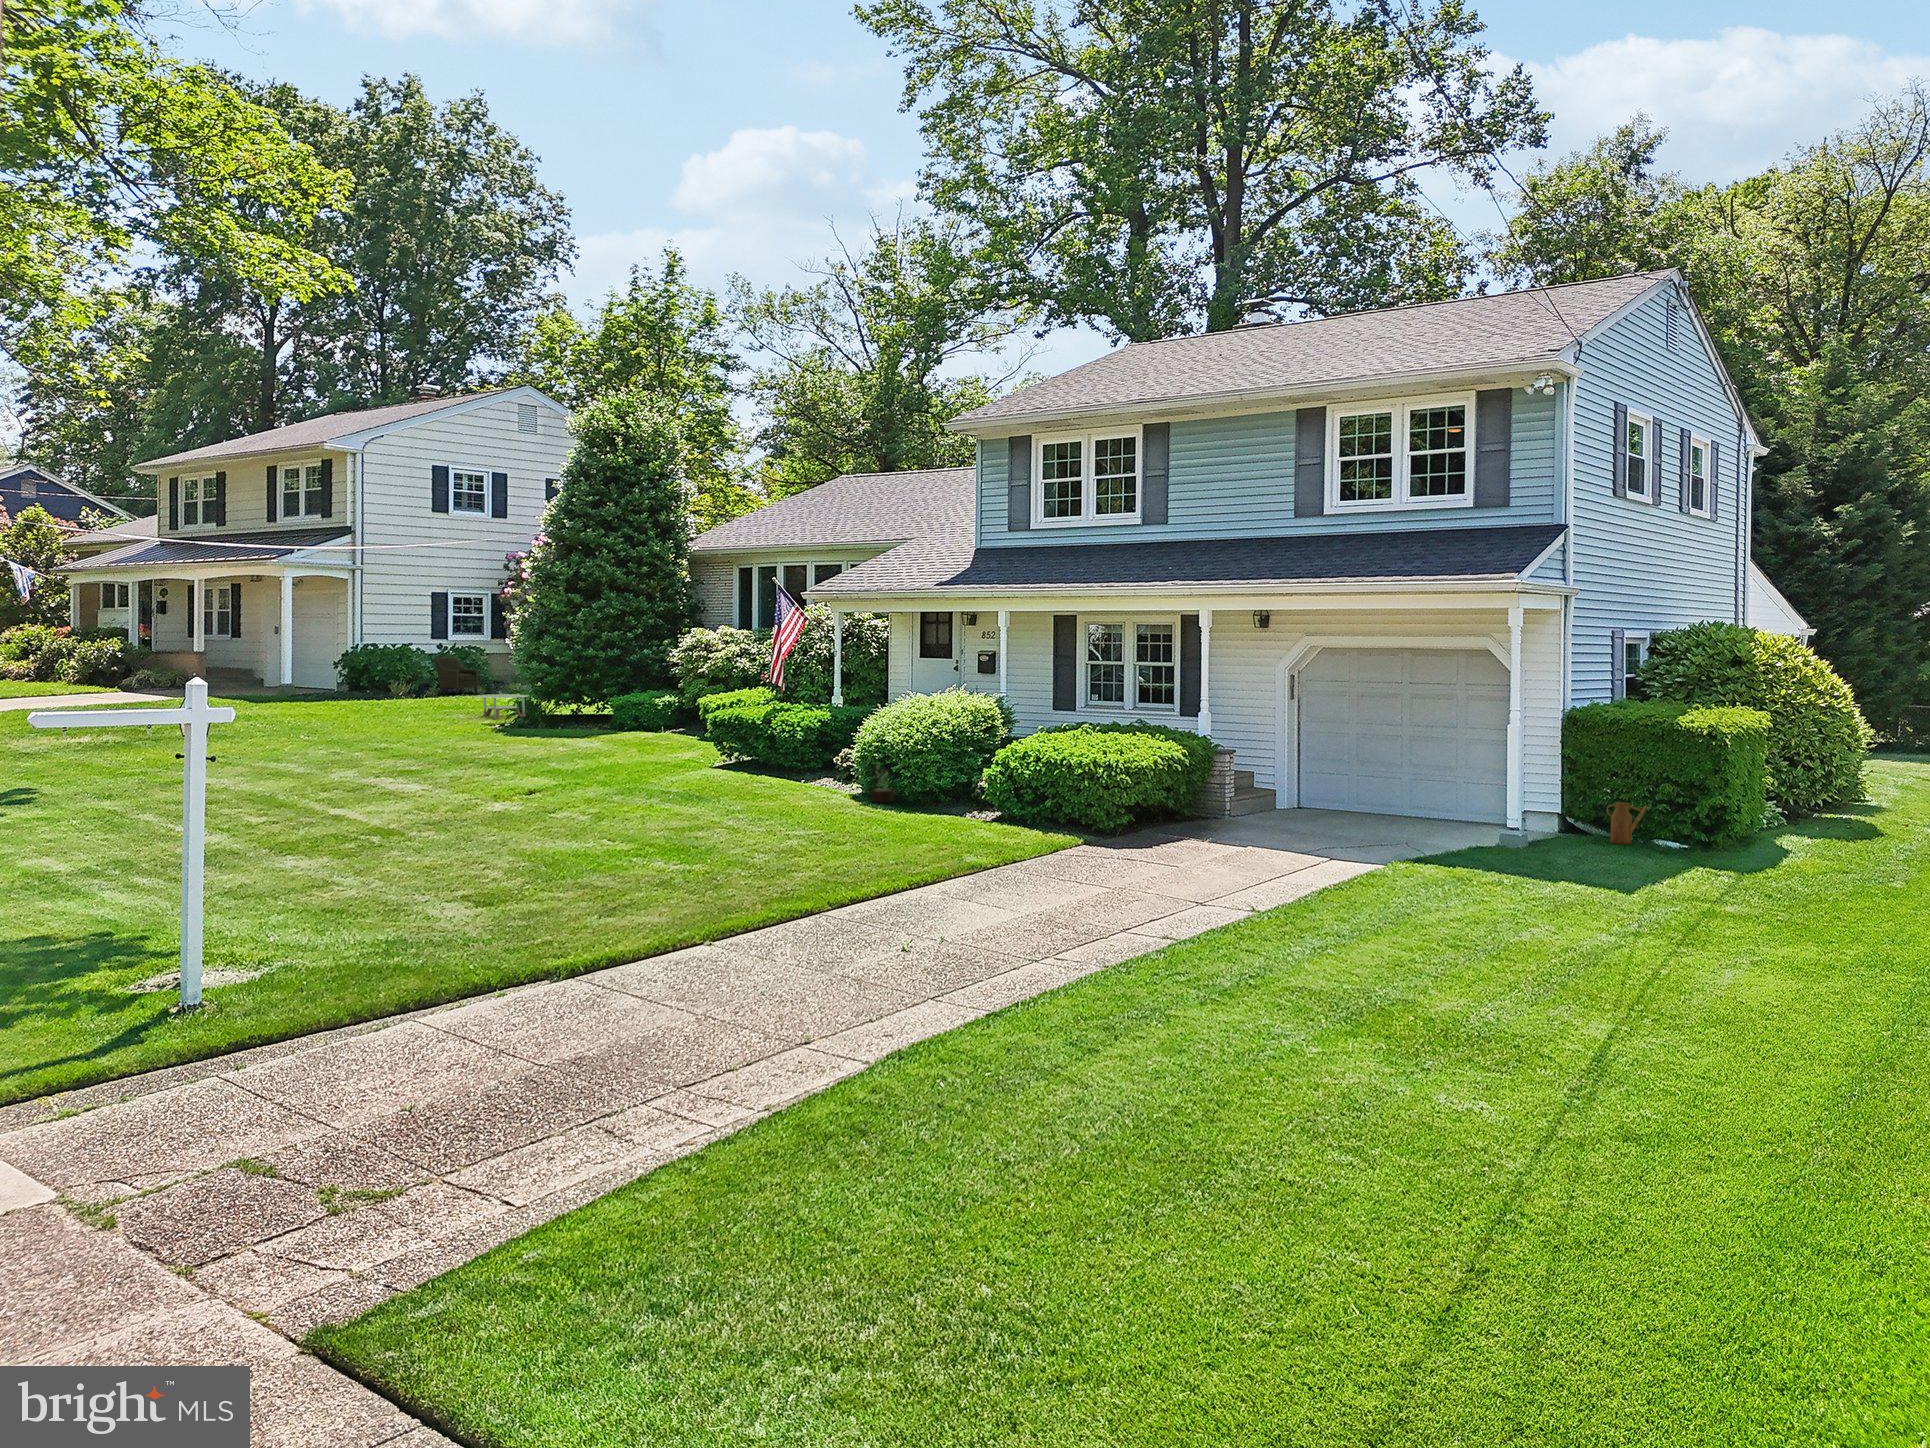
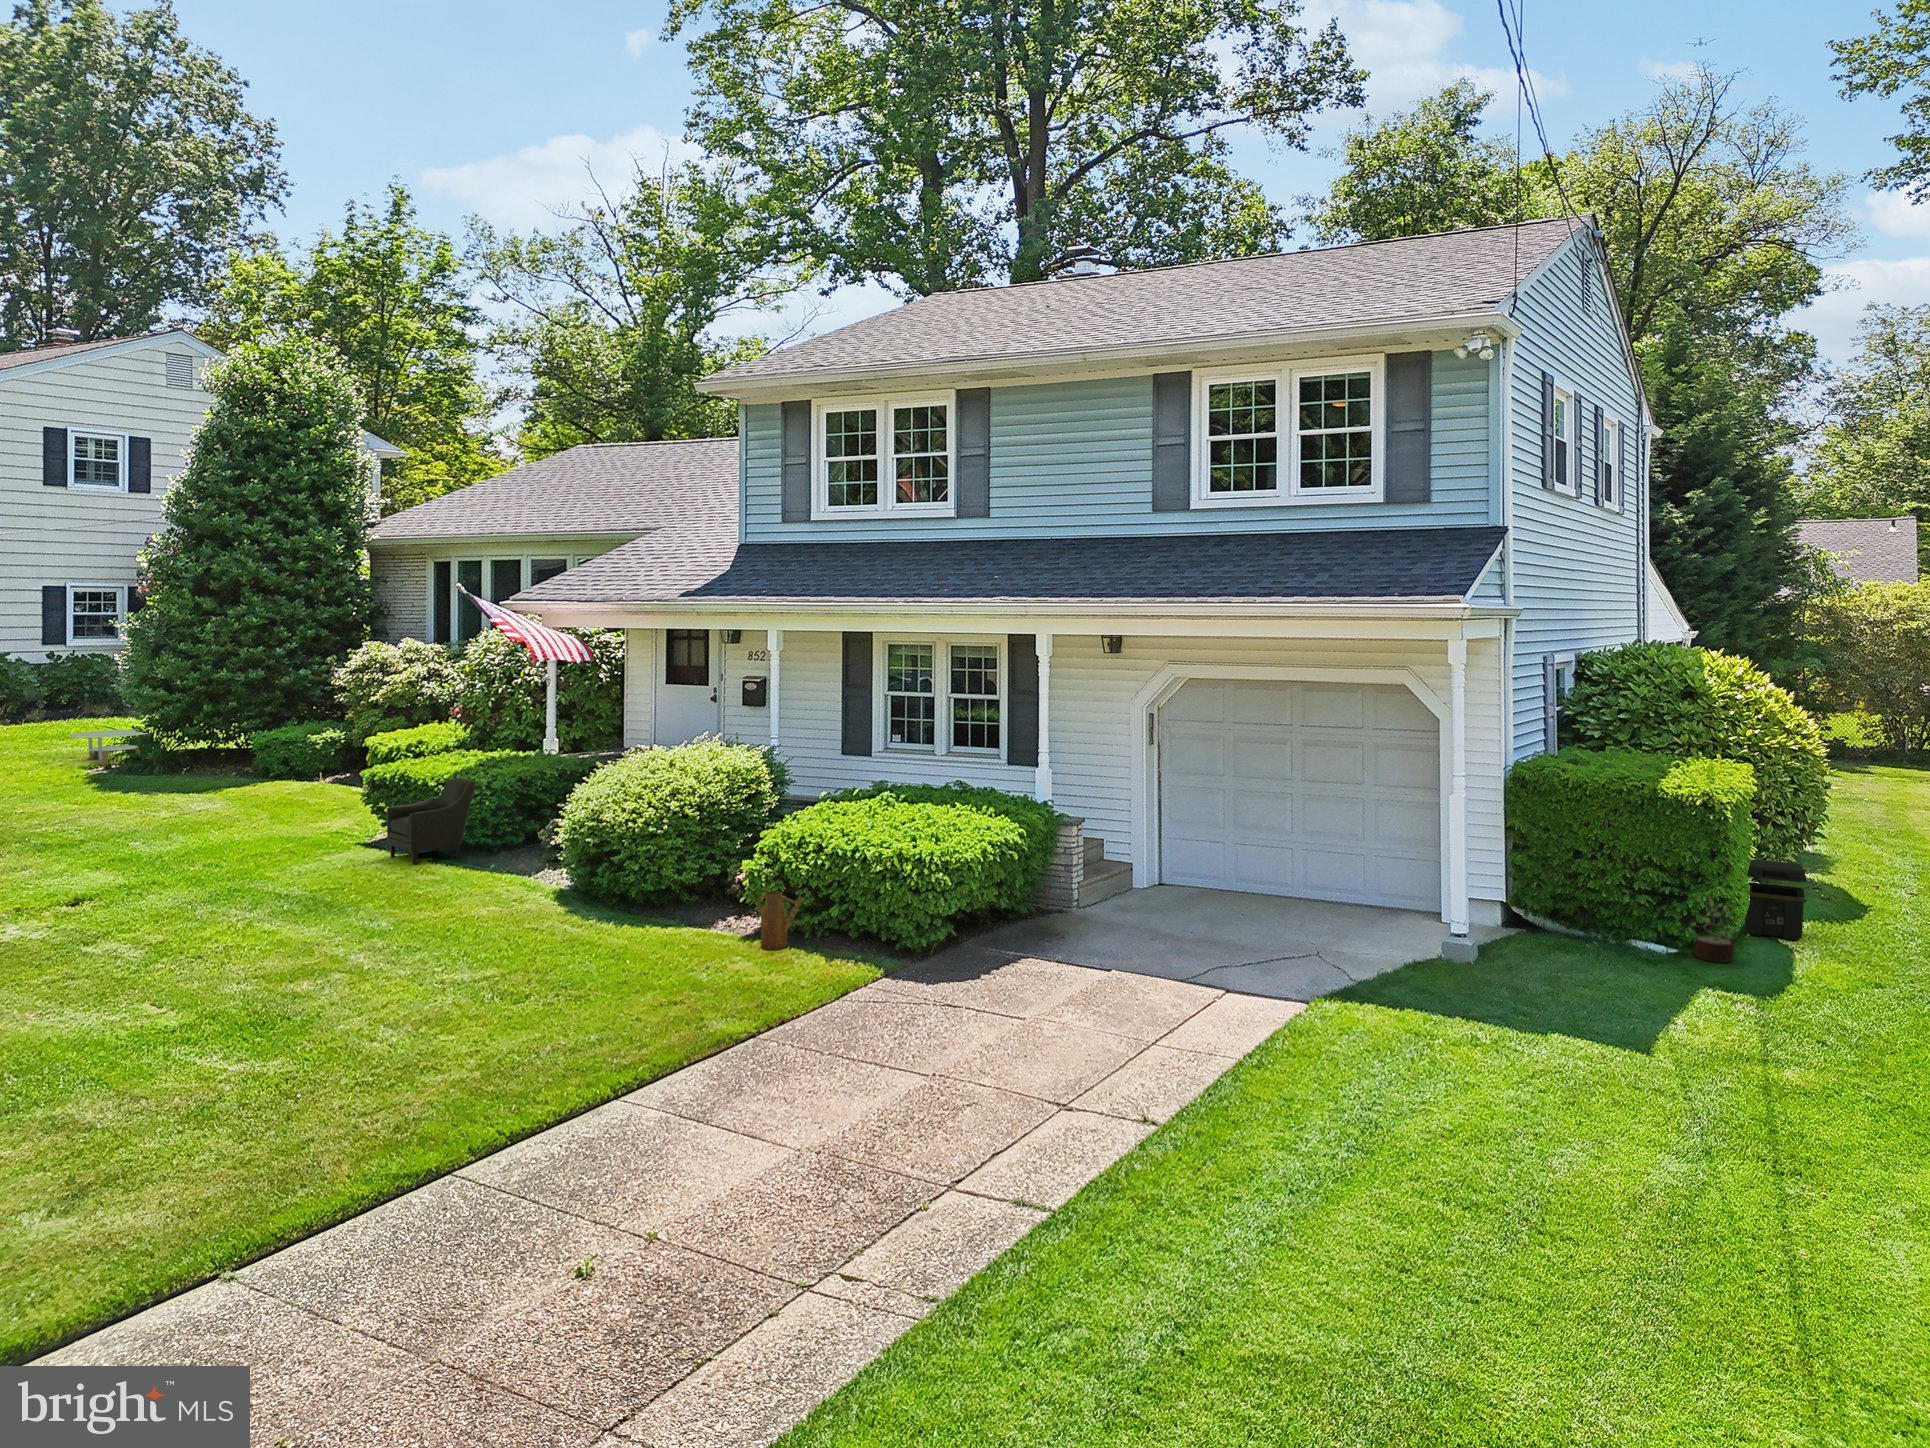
chair: present [434,657,478,694] -> present [387,777,476,865]
decorative plant: present [871,763,894,803] -> present [1688,895,1737,963]
toolbox: none [1756,788,1808,848] -> present [1744,859,1806,940]
watering can: present [1607,802,1648,844] -> present [756,891,804,950]

